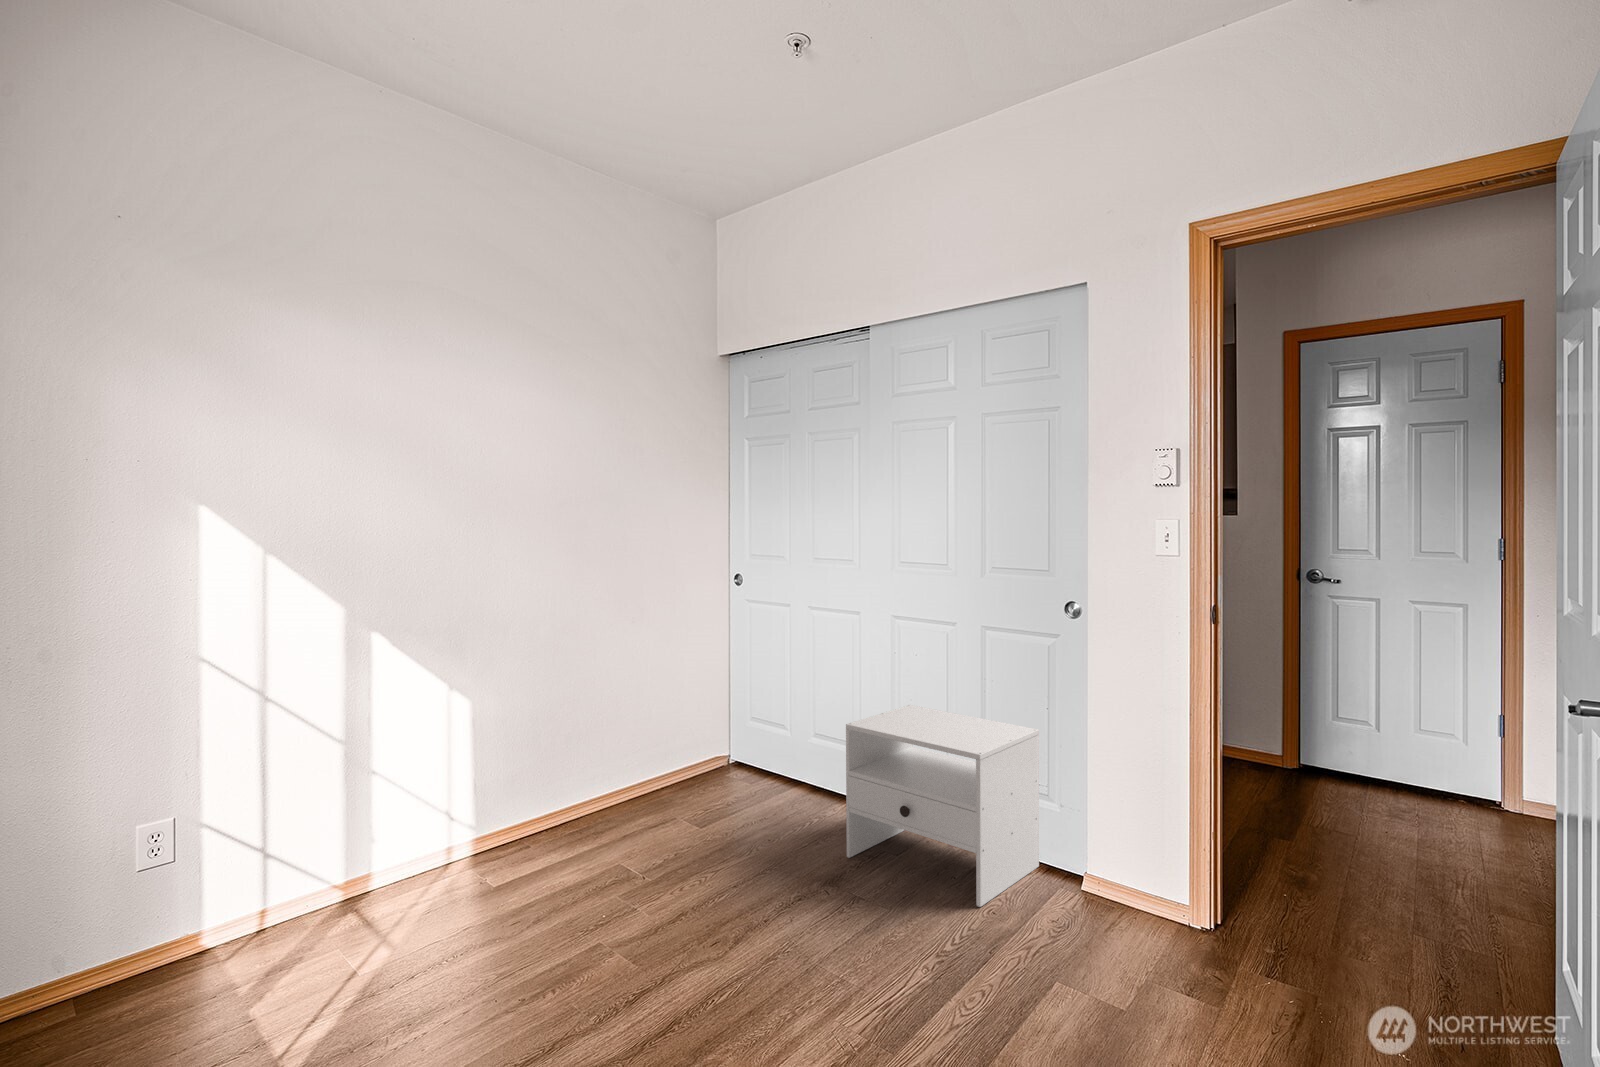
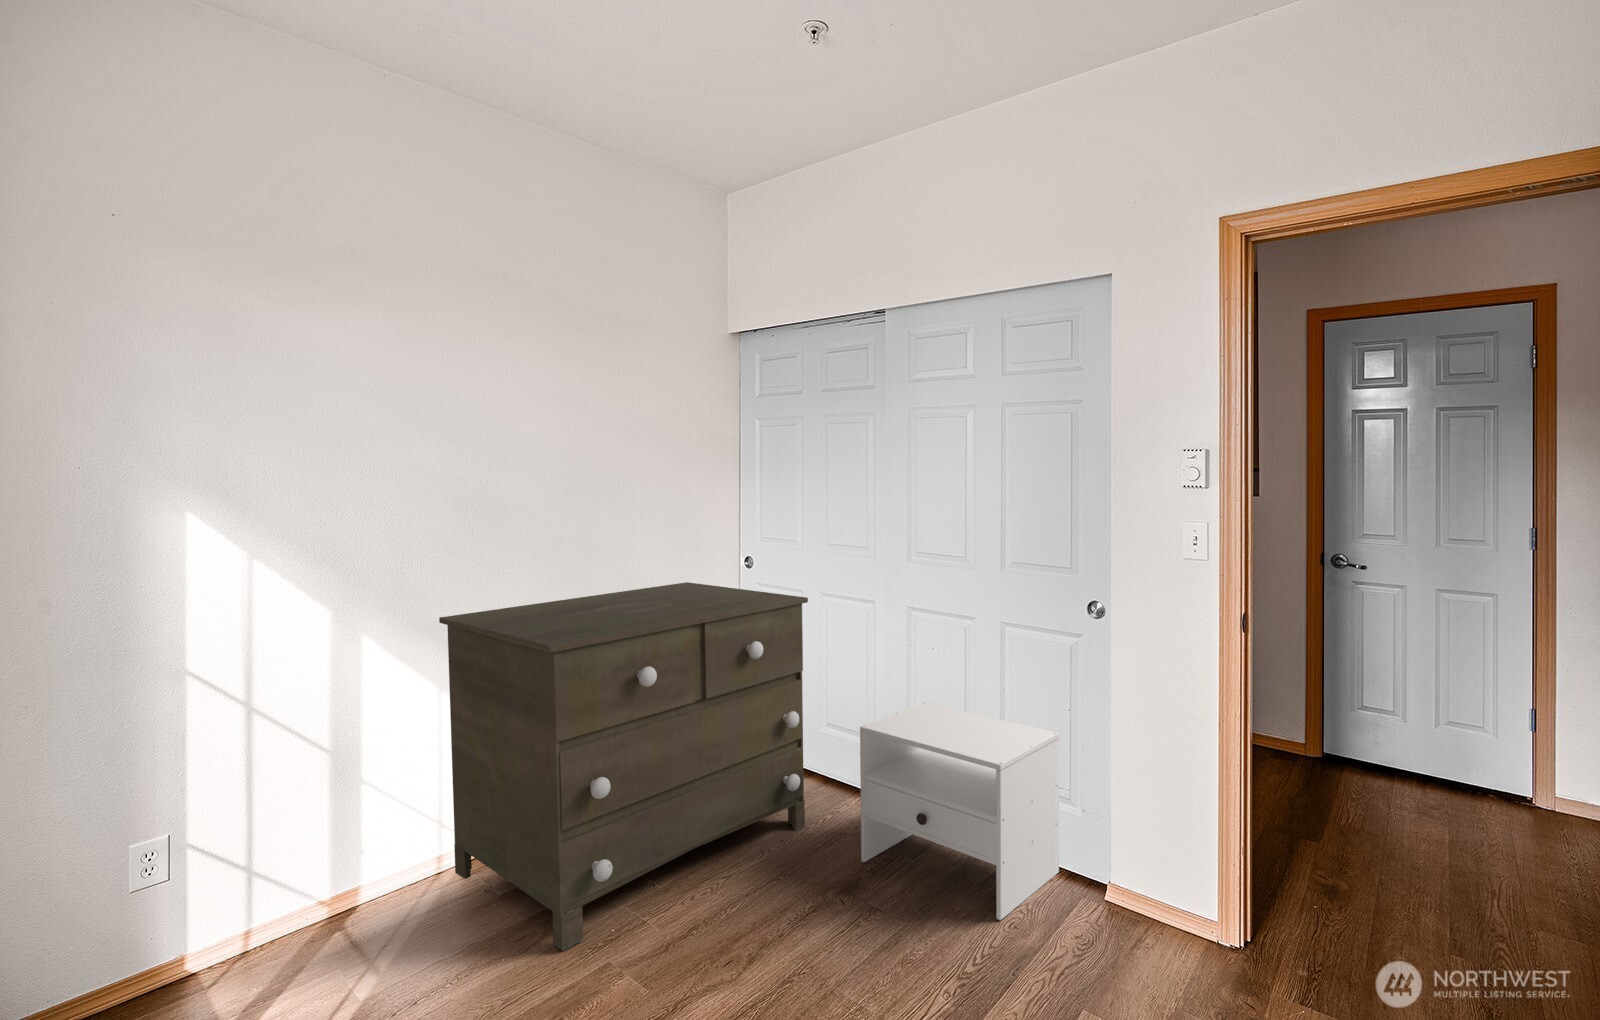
dresser: none [437,591,796,933] -> present [439,582,808,951]

